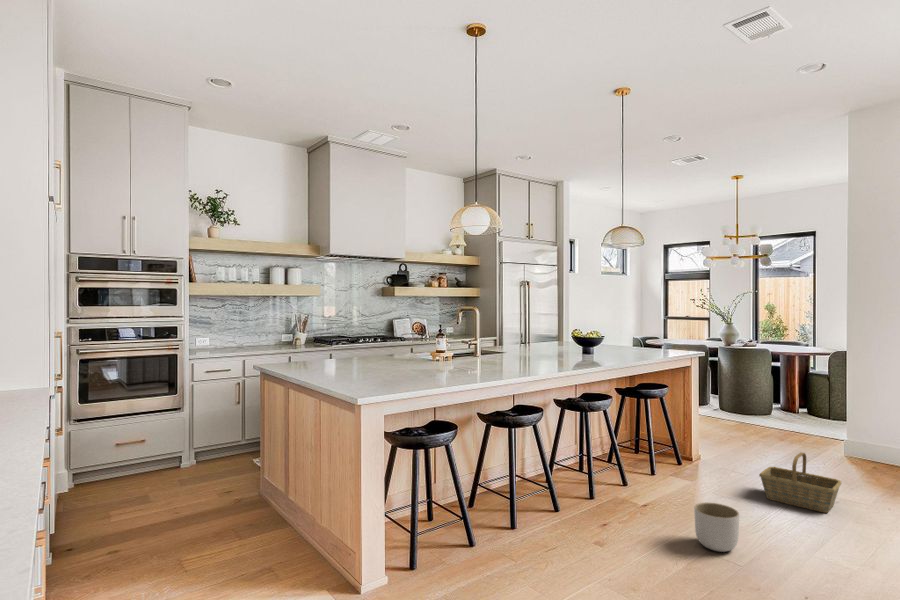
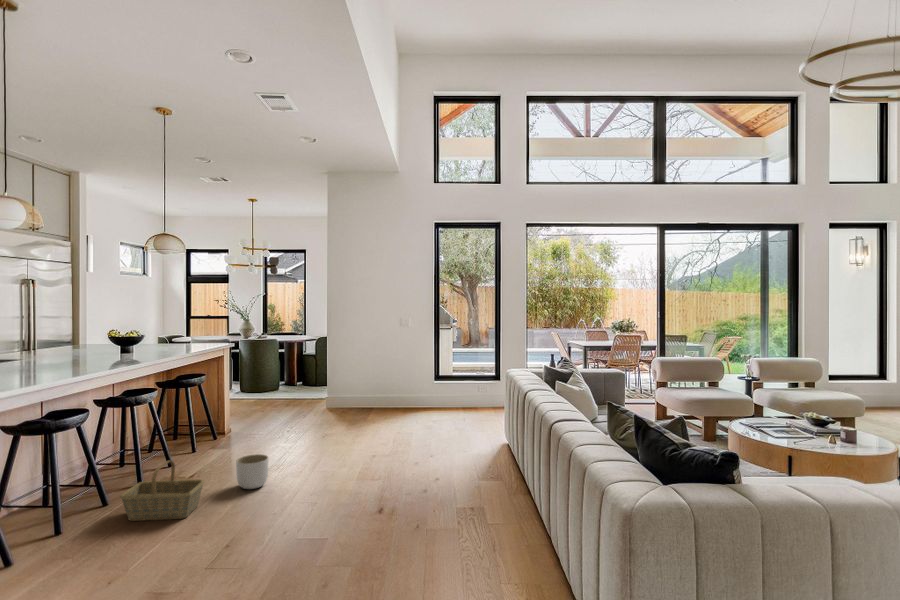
basket: present [759,453,841,513] -> present [120,461,204,521]

